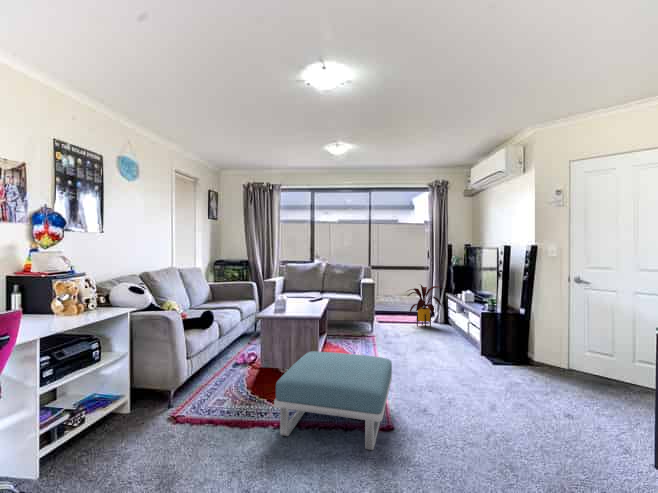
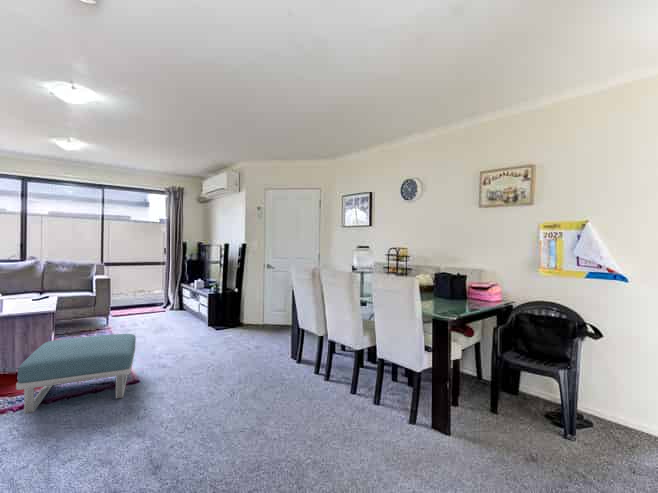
house plant: present [408,285,443,328] -> none [143,277,183,315]

